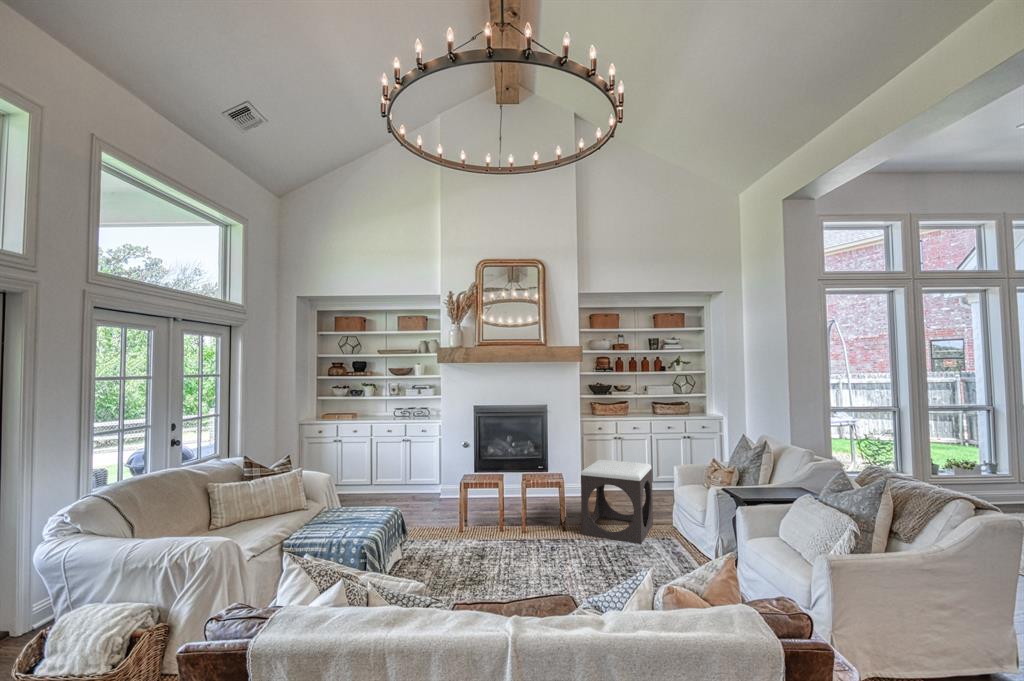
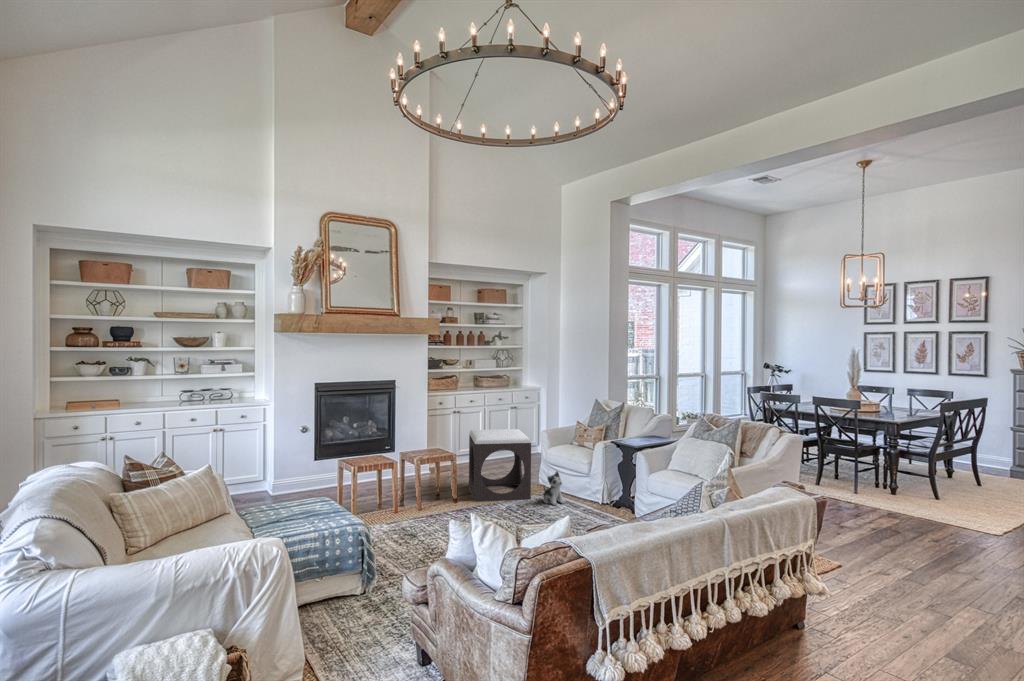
plush toy: none [651,517,674,557] -> present [543,471,565,505]

